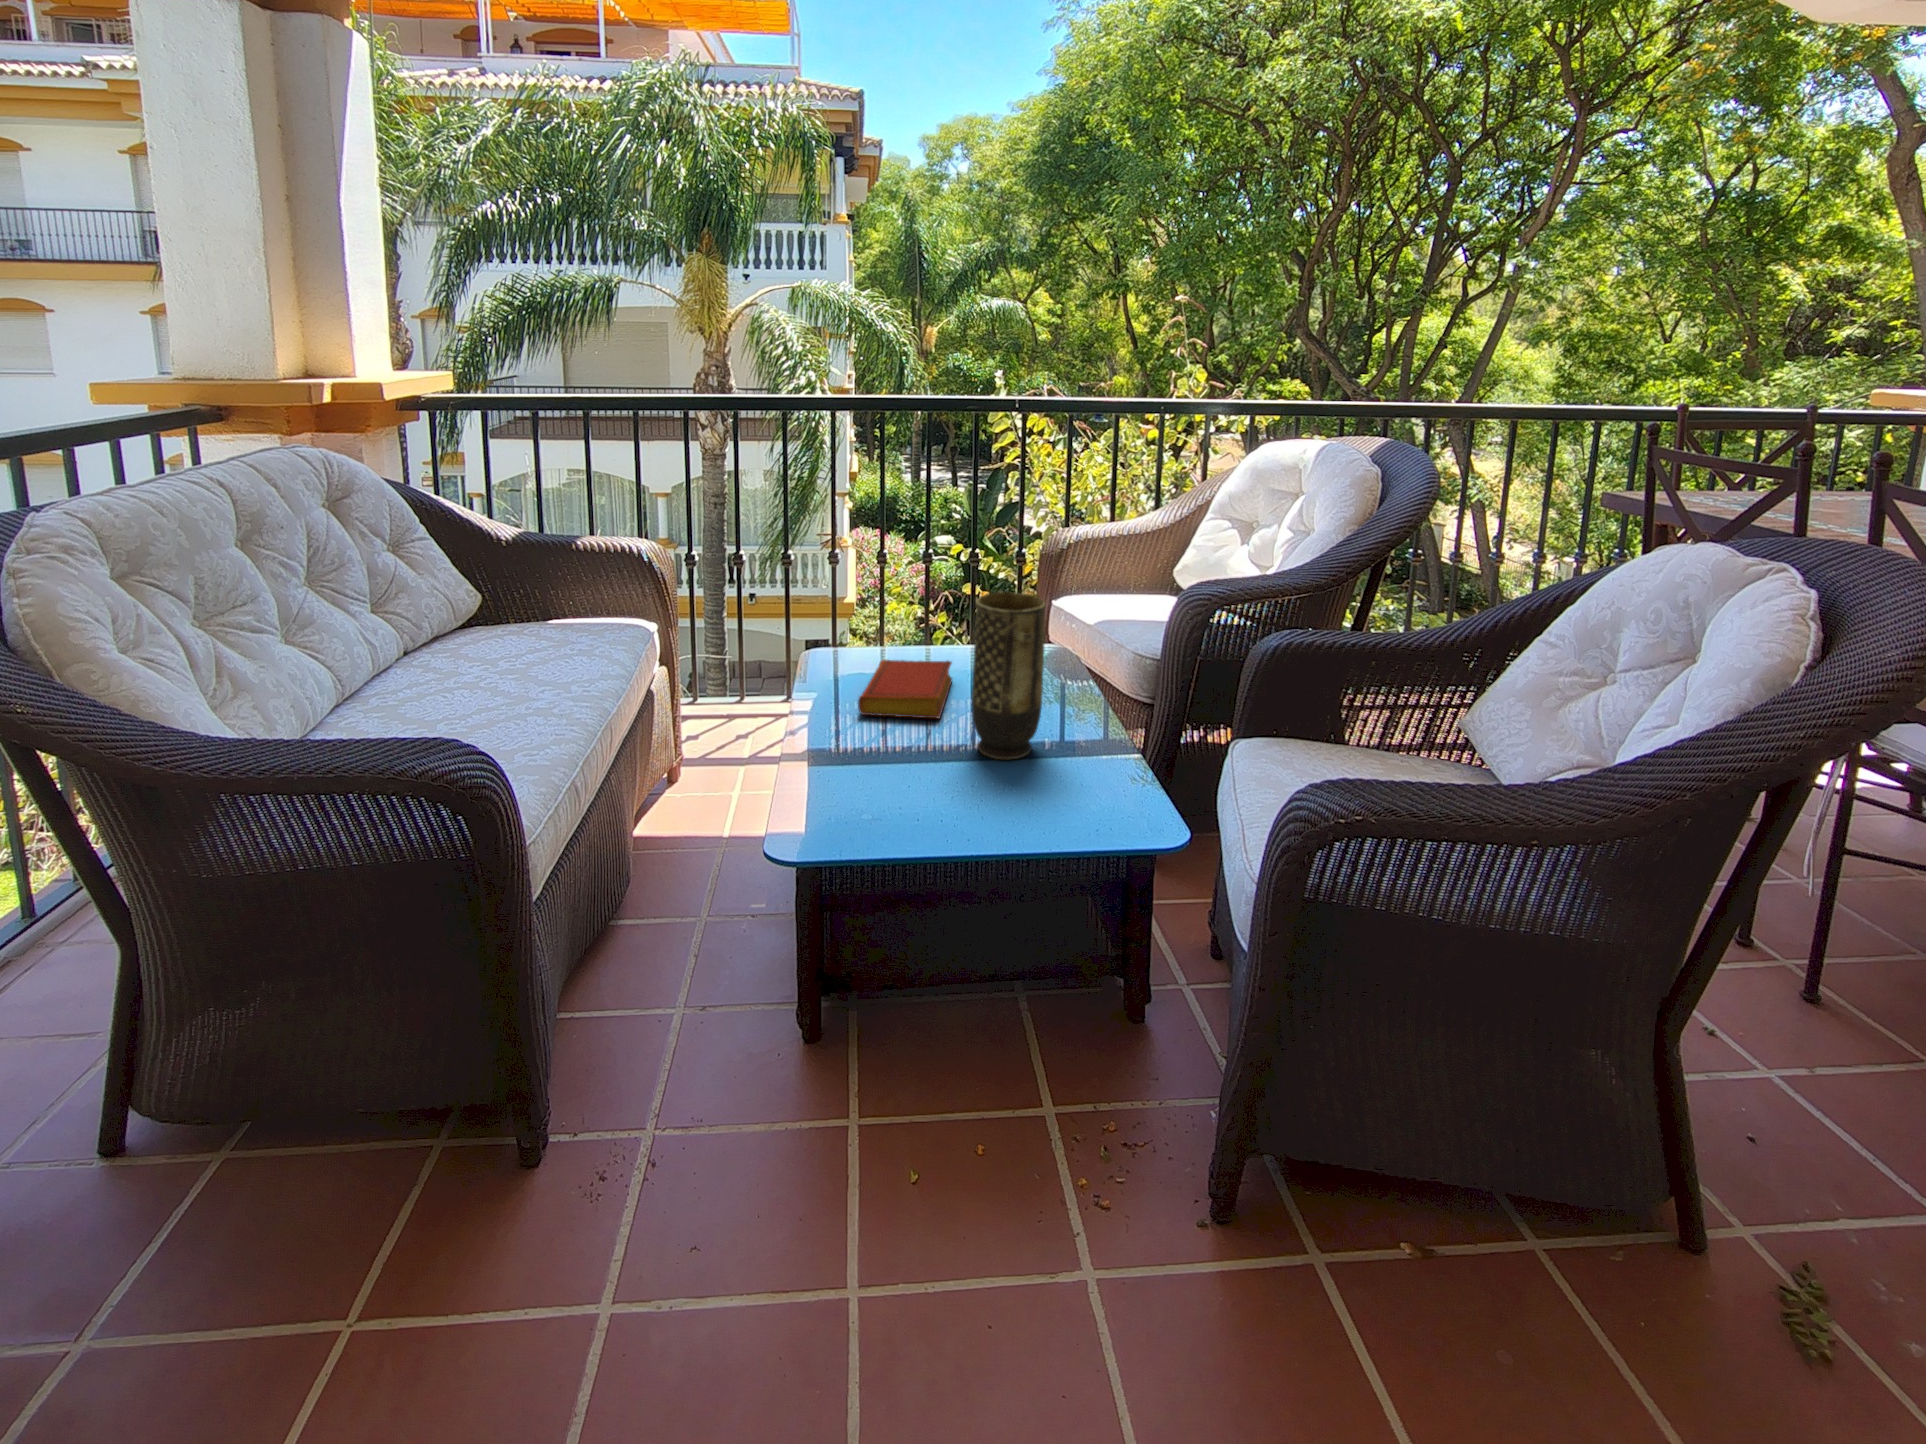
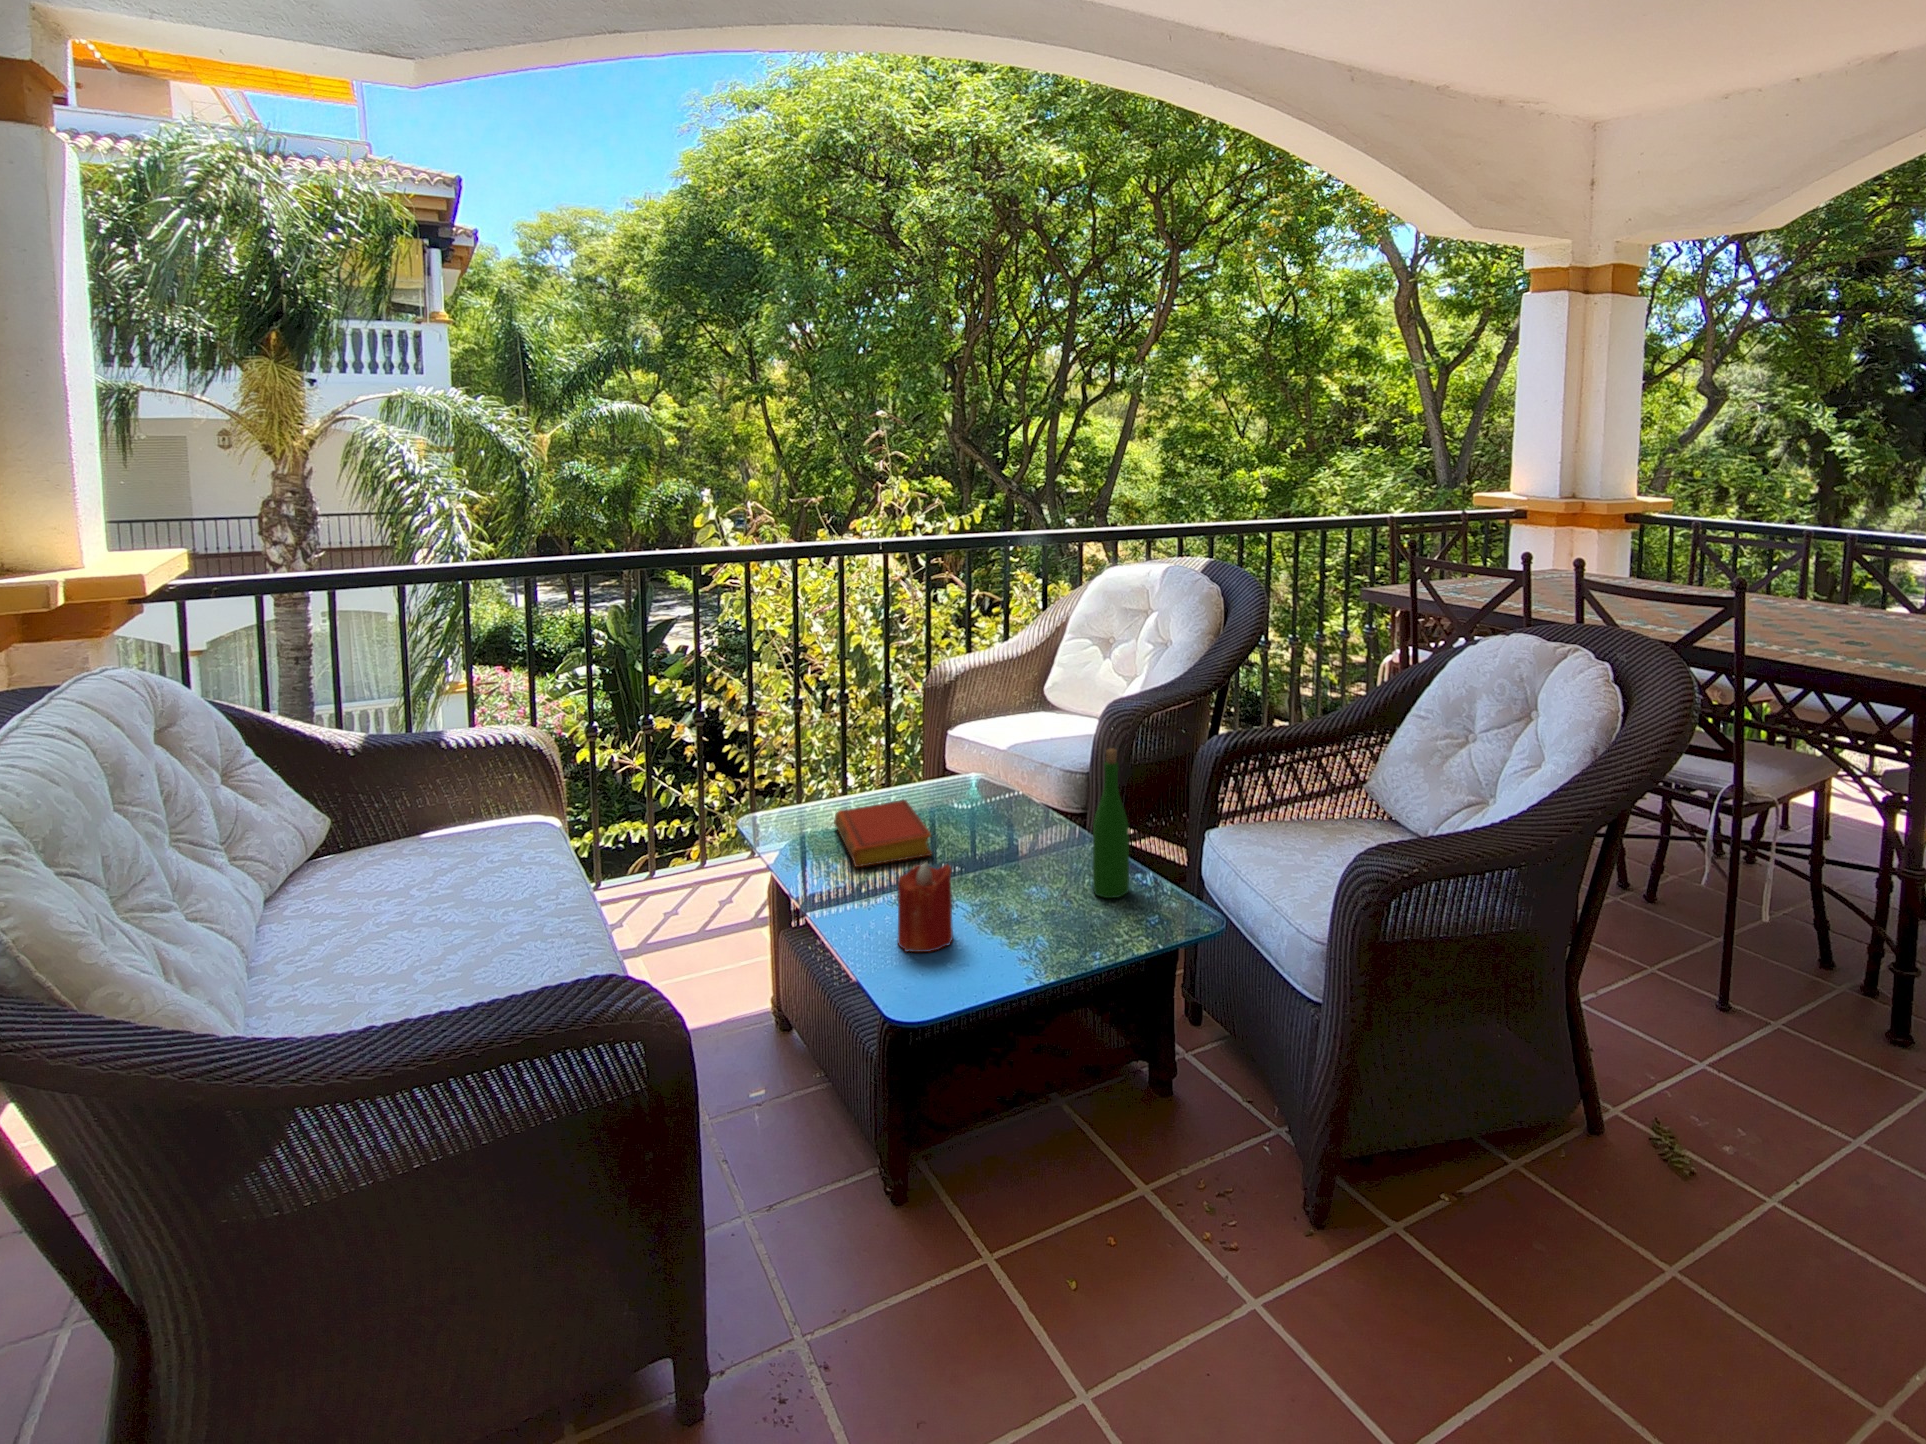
vase: present [972,591,1045,759] -> none [982,726,1046,879]
wine bottle: none [1063,629,1108,802] -> present [1093,749,1129,898]
candle: none [827,713,886,806] -> present [898,862,953,952]

